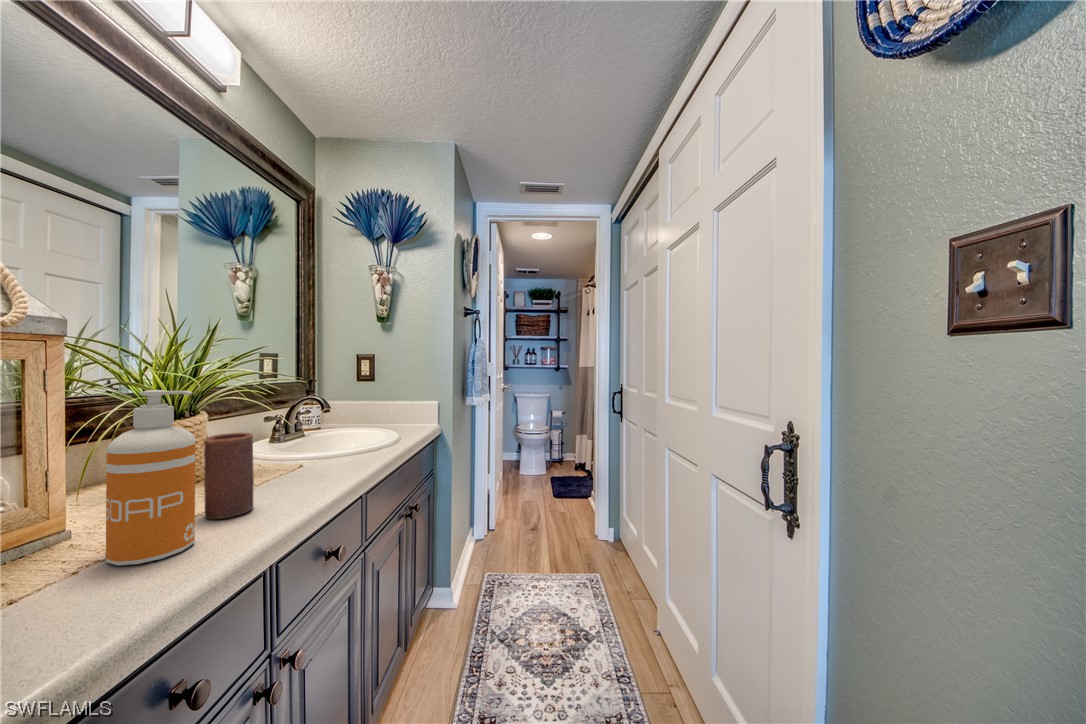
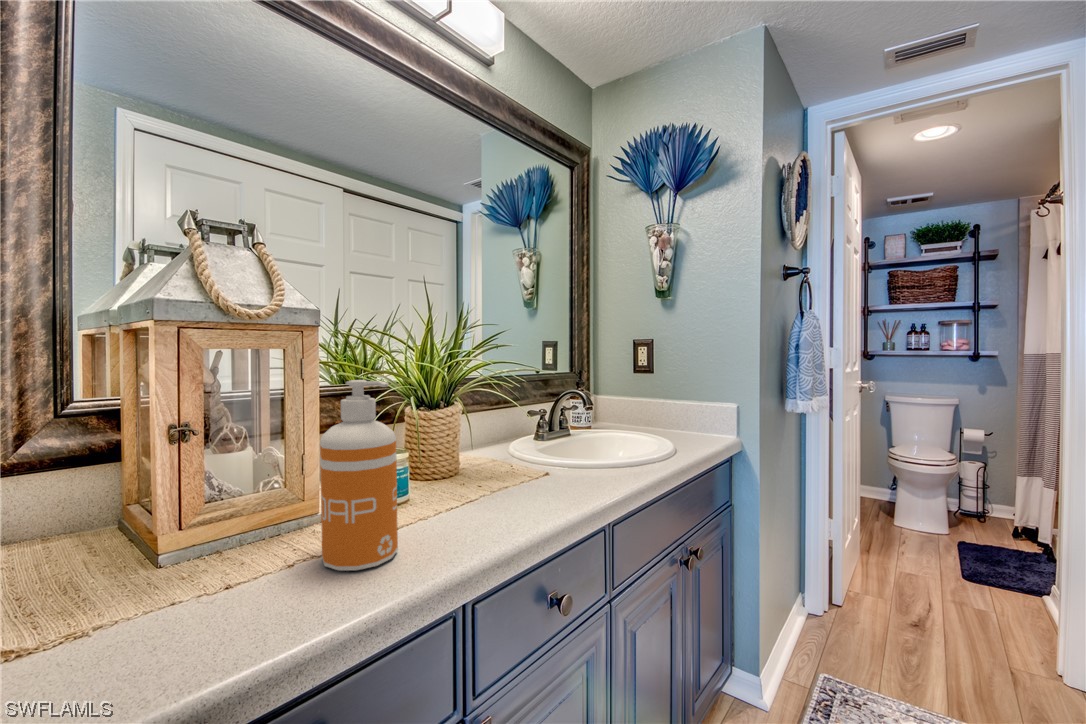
candle: present [204,433,254,519] -> none [422,432,471,532]

